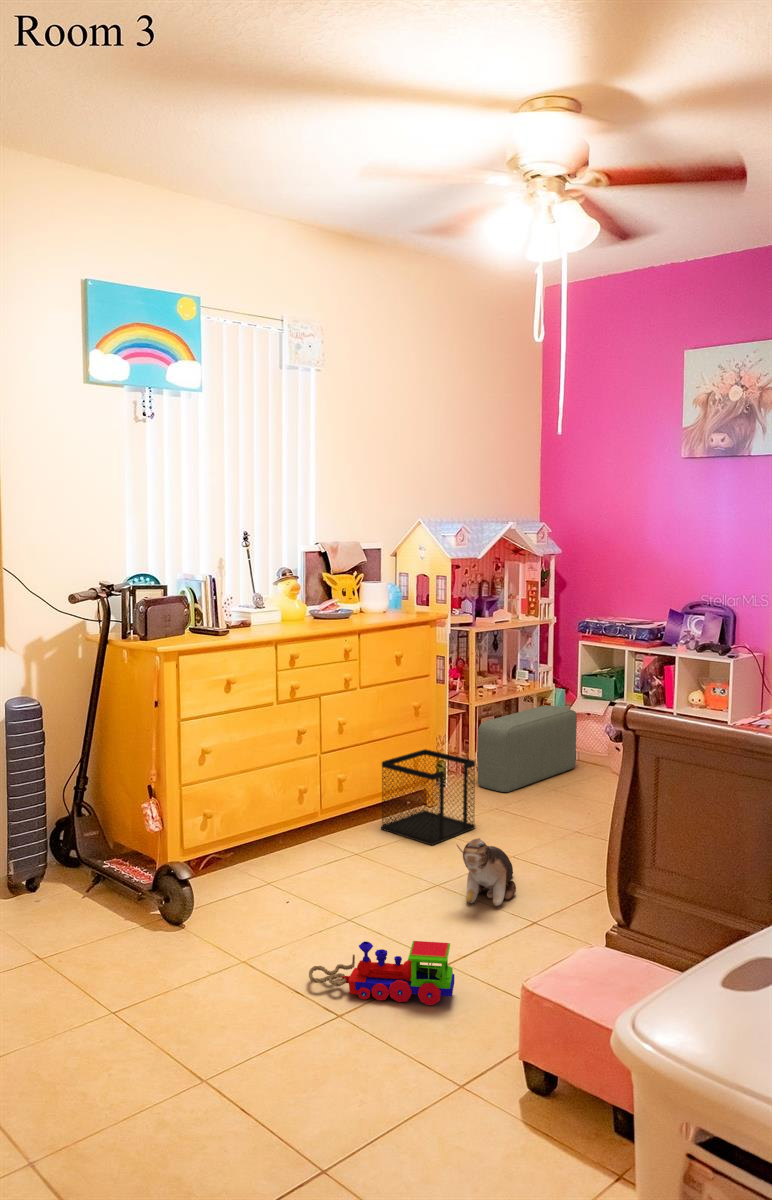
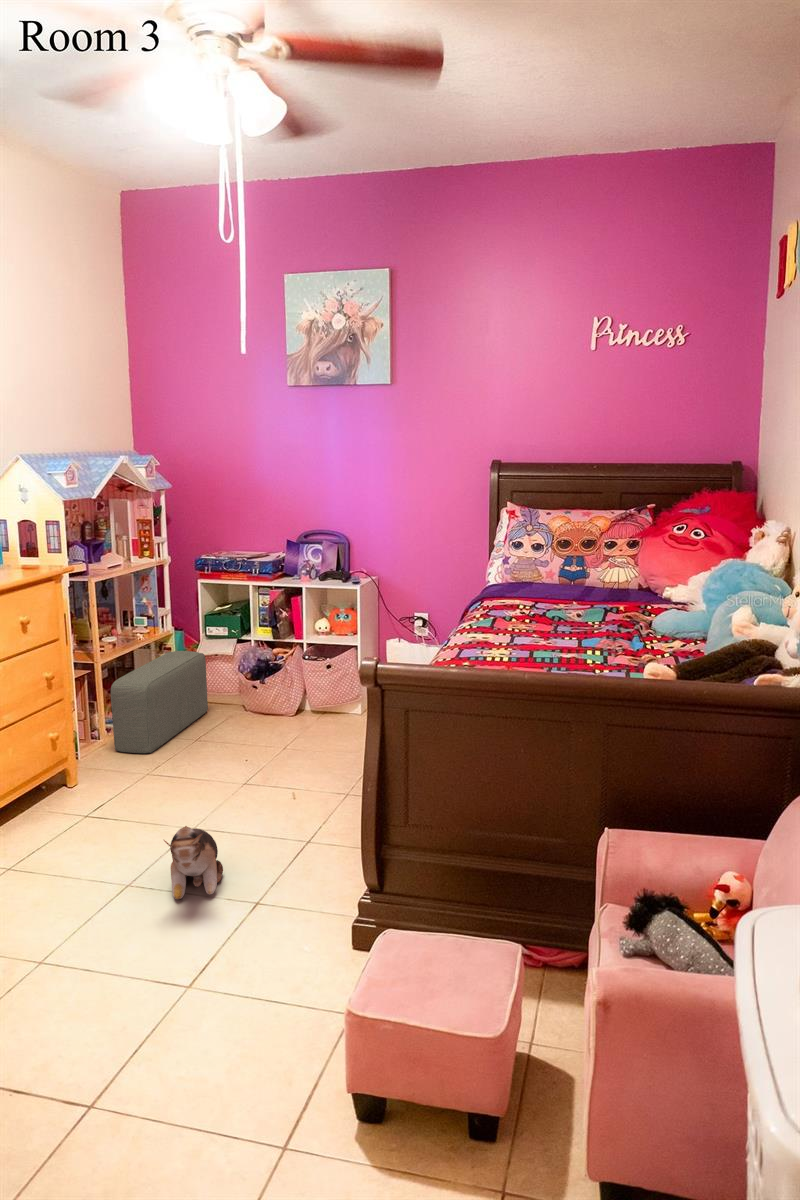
wastebasket: present [381,749,475,845] -> none [19,726,138,837]
toy train: present [309,941,454,1005] -> none [28,969,225,1075]

